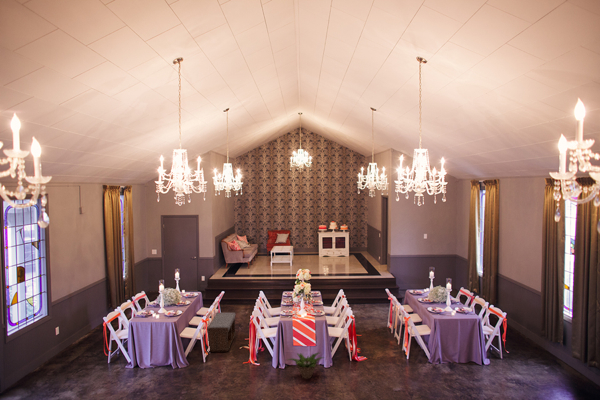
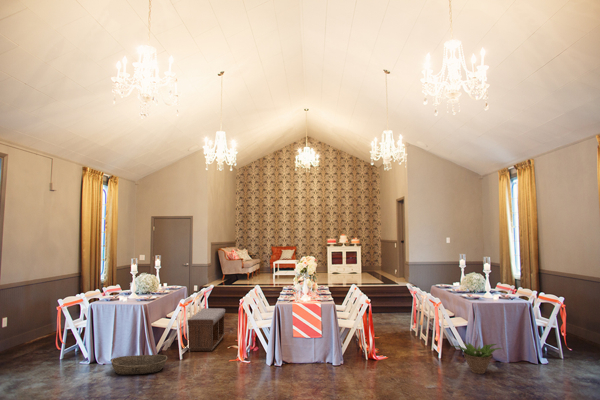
decorative plant: present [289,353,323,379] -> present [455,343,502,374]
basket: none [152,361,195,380] -> present [111,354,167,375]

